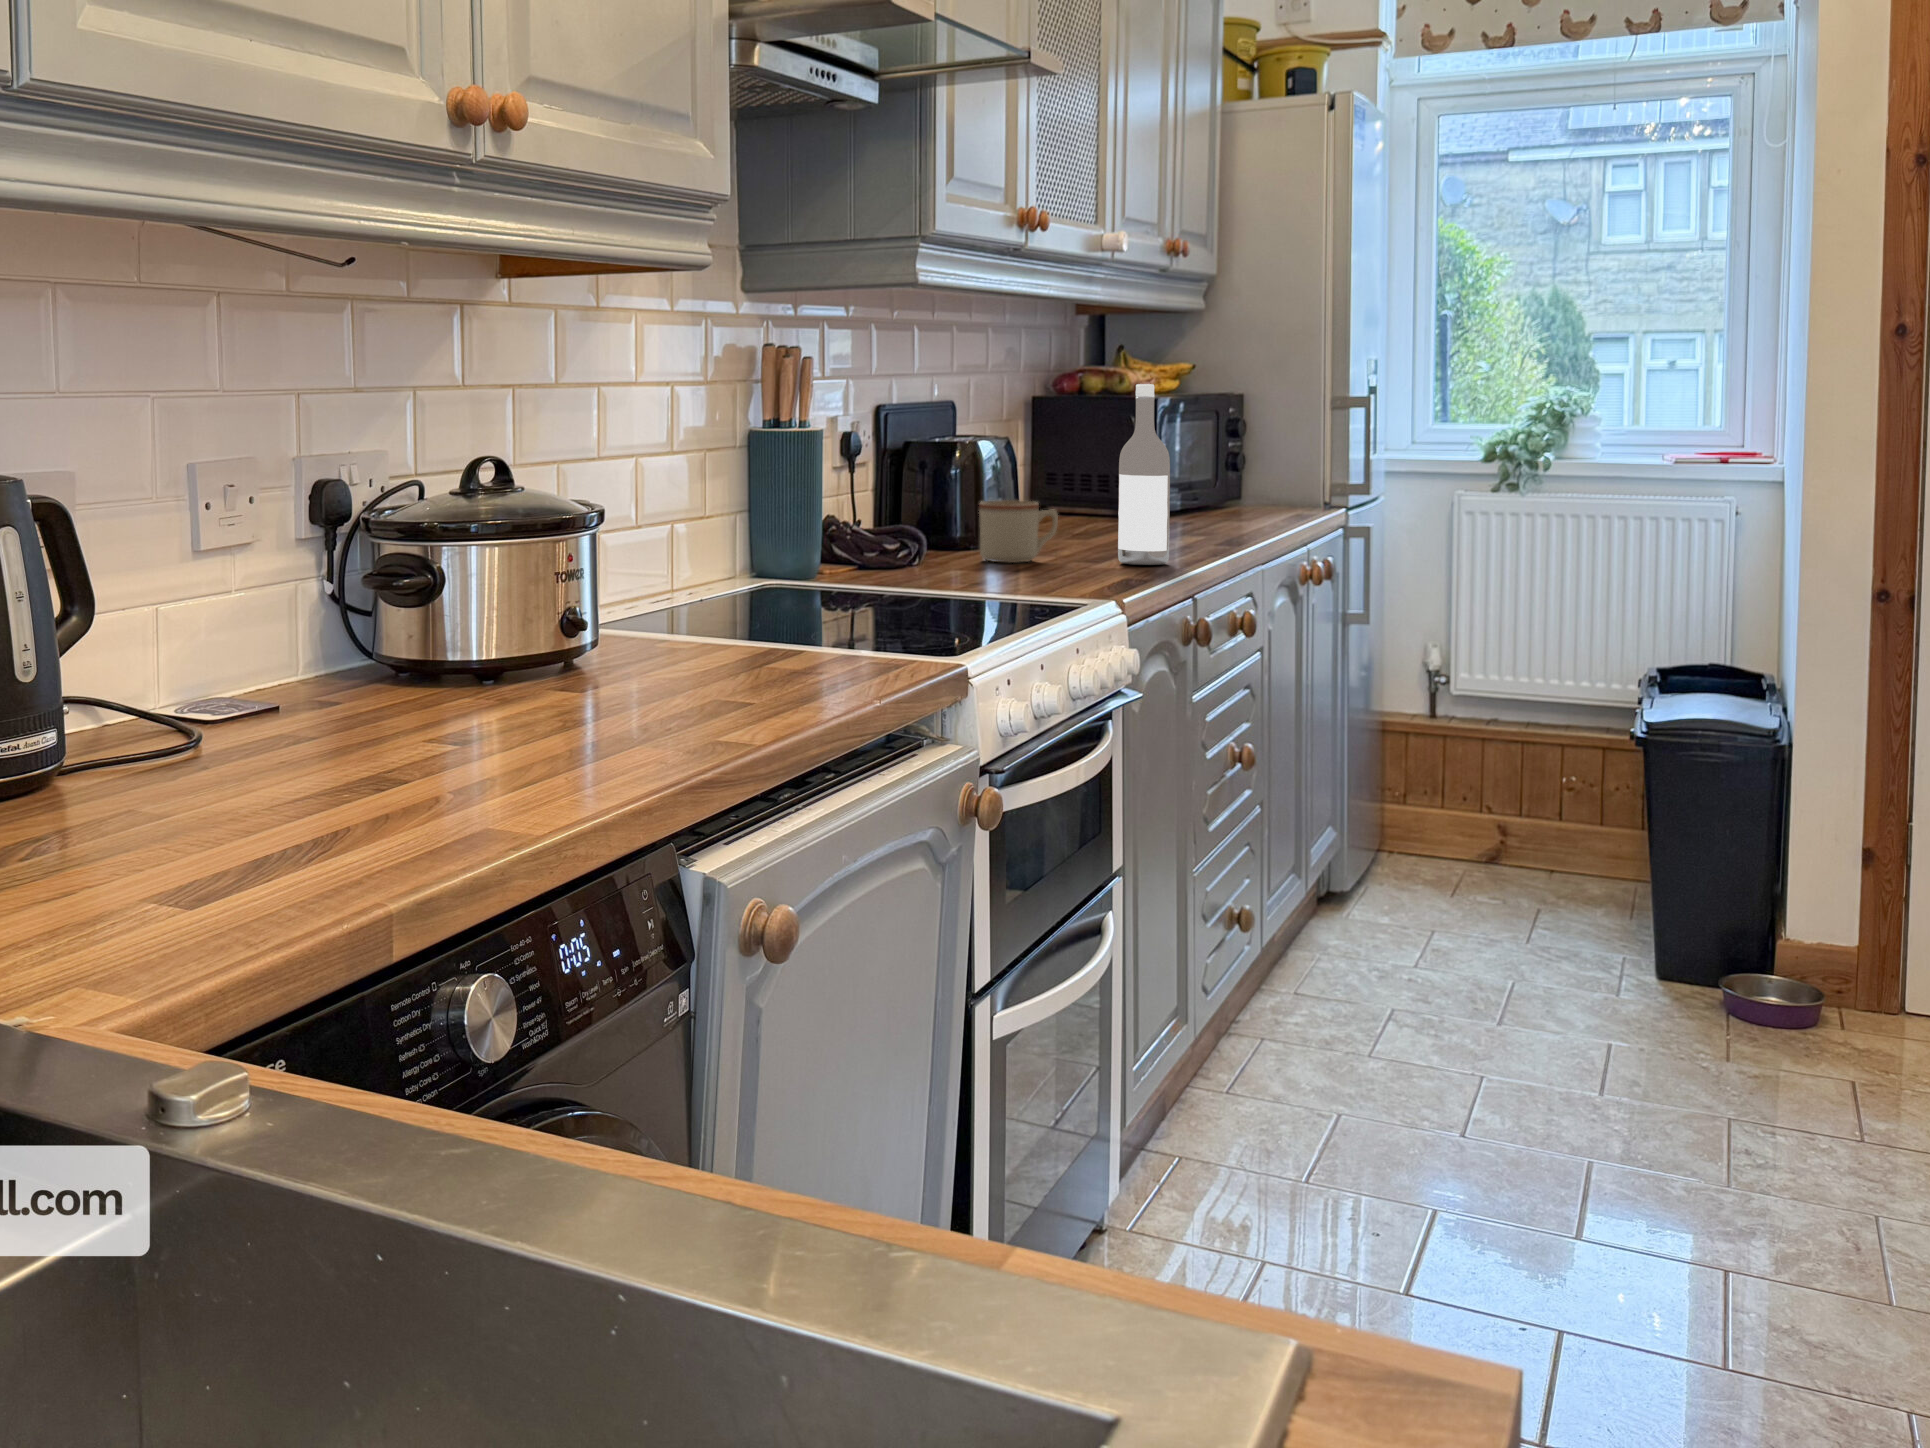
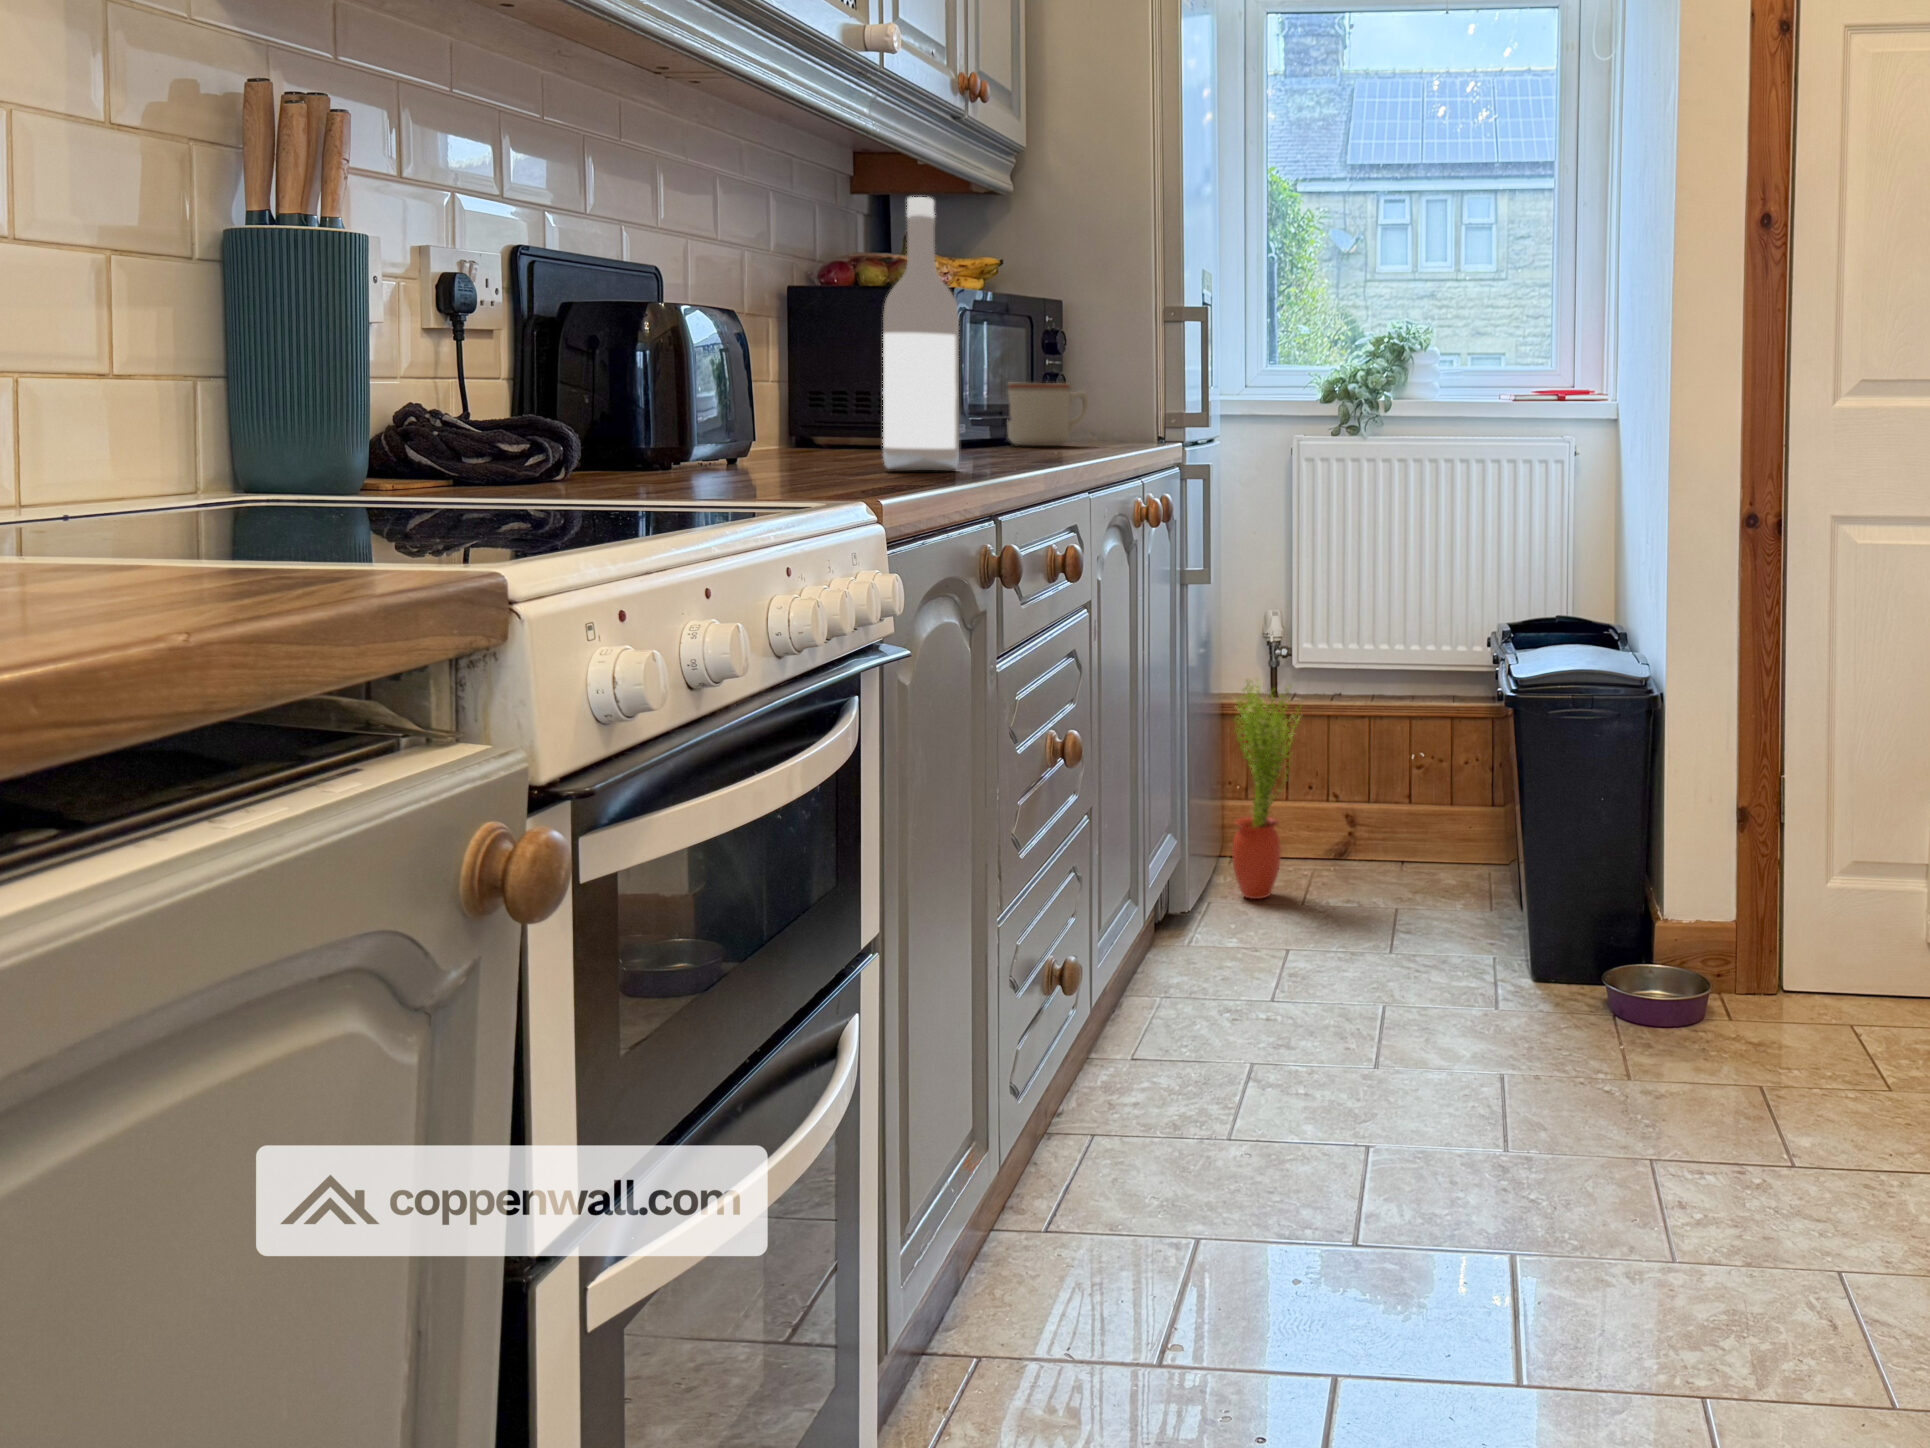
mug: present [979,500,1058,563] -> present [1008,383,1088,445]
potted plant: none [1387,703,1453,888] -> present [1232,683,1300,899]

